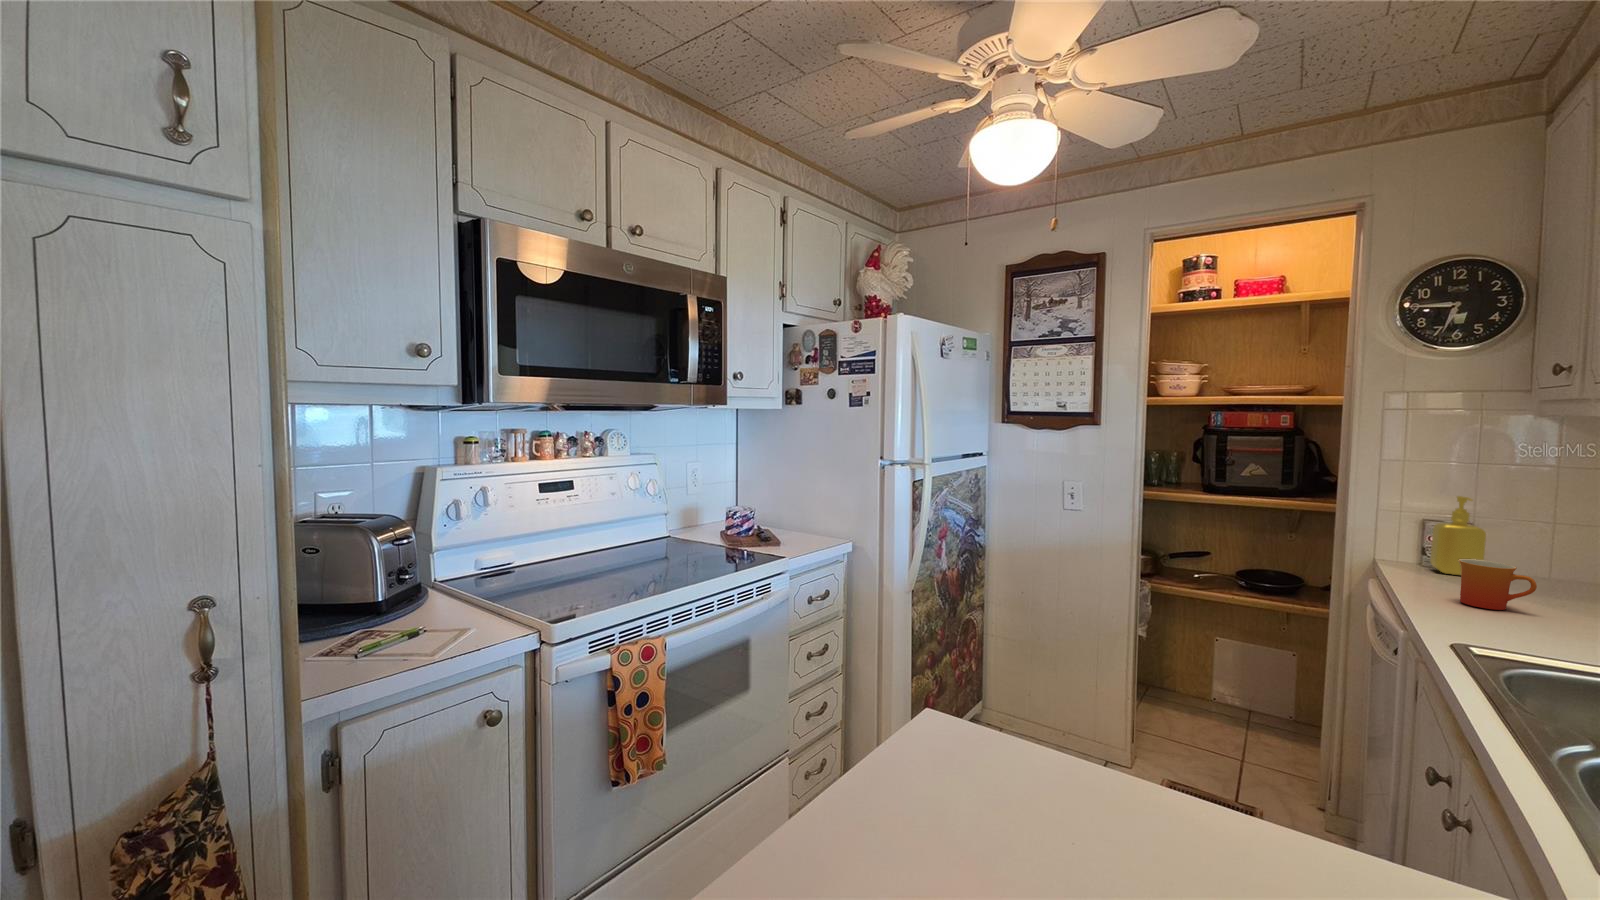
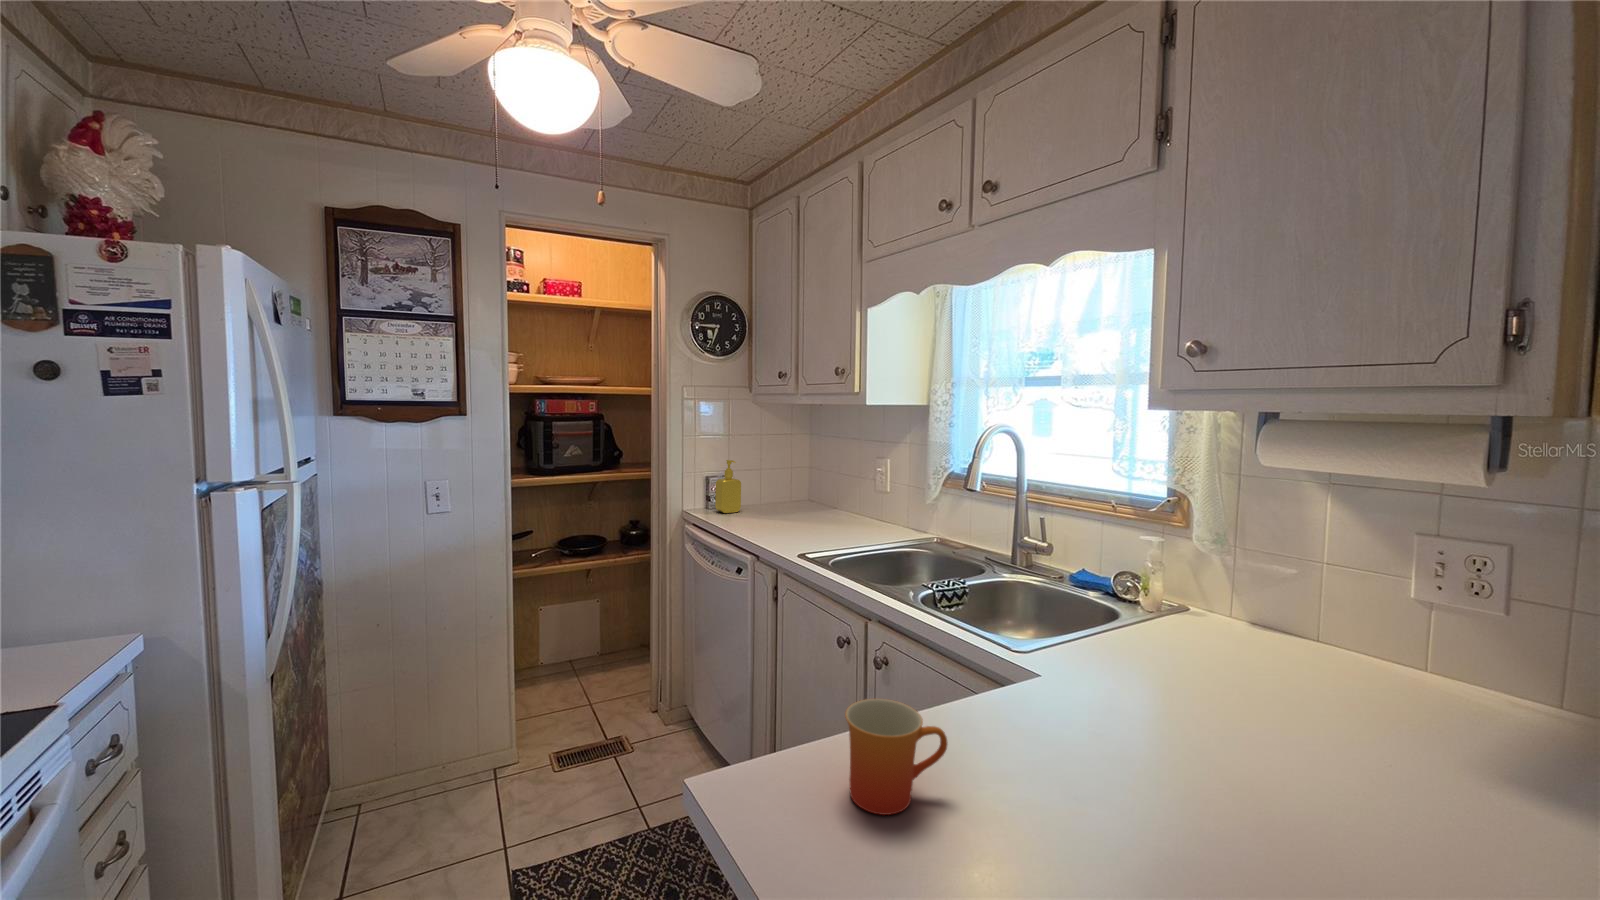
mug: present [1459,559,1537,610] -> present [845,699,948,815]

